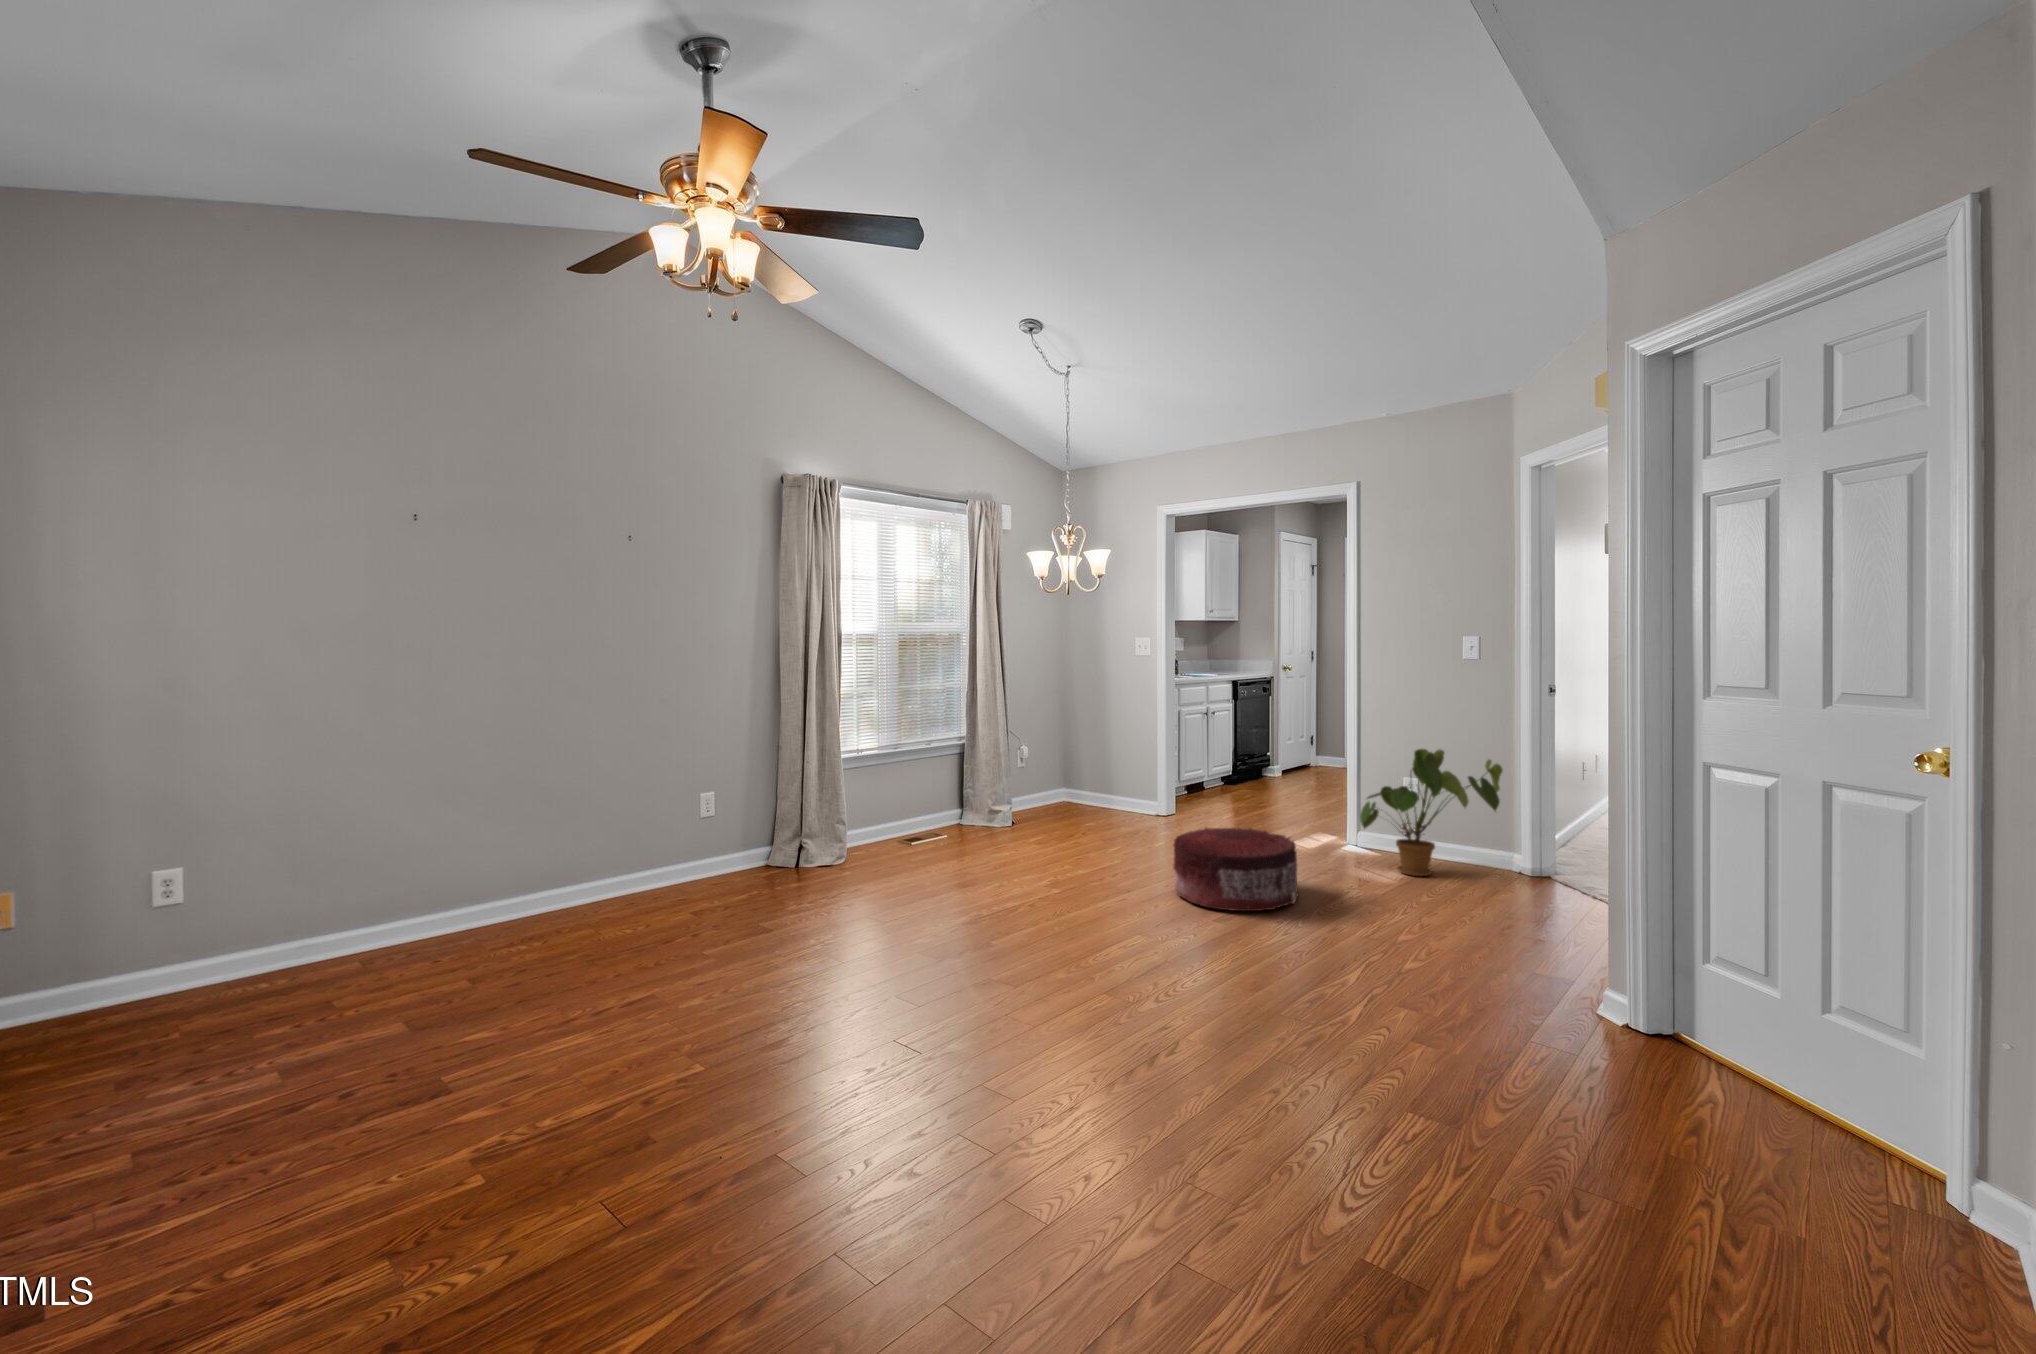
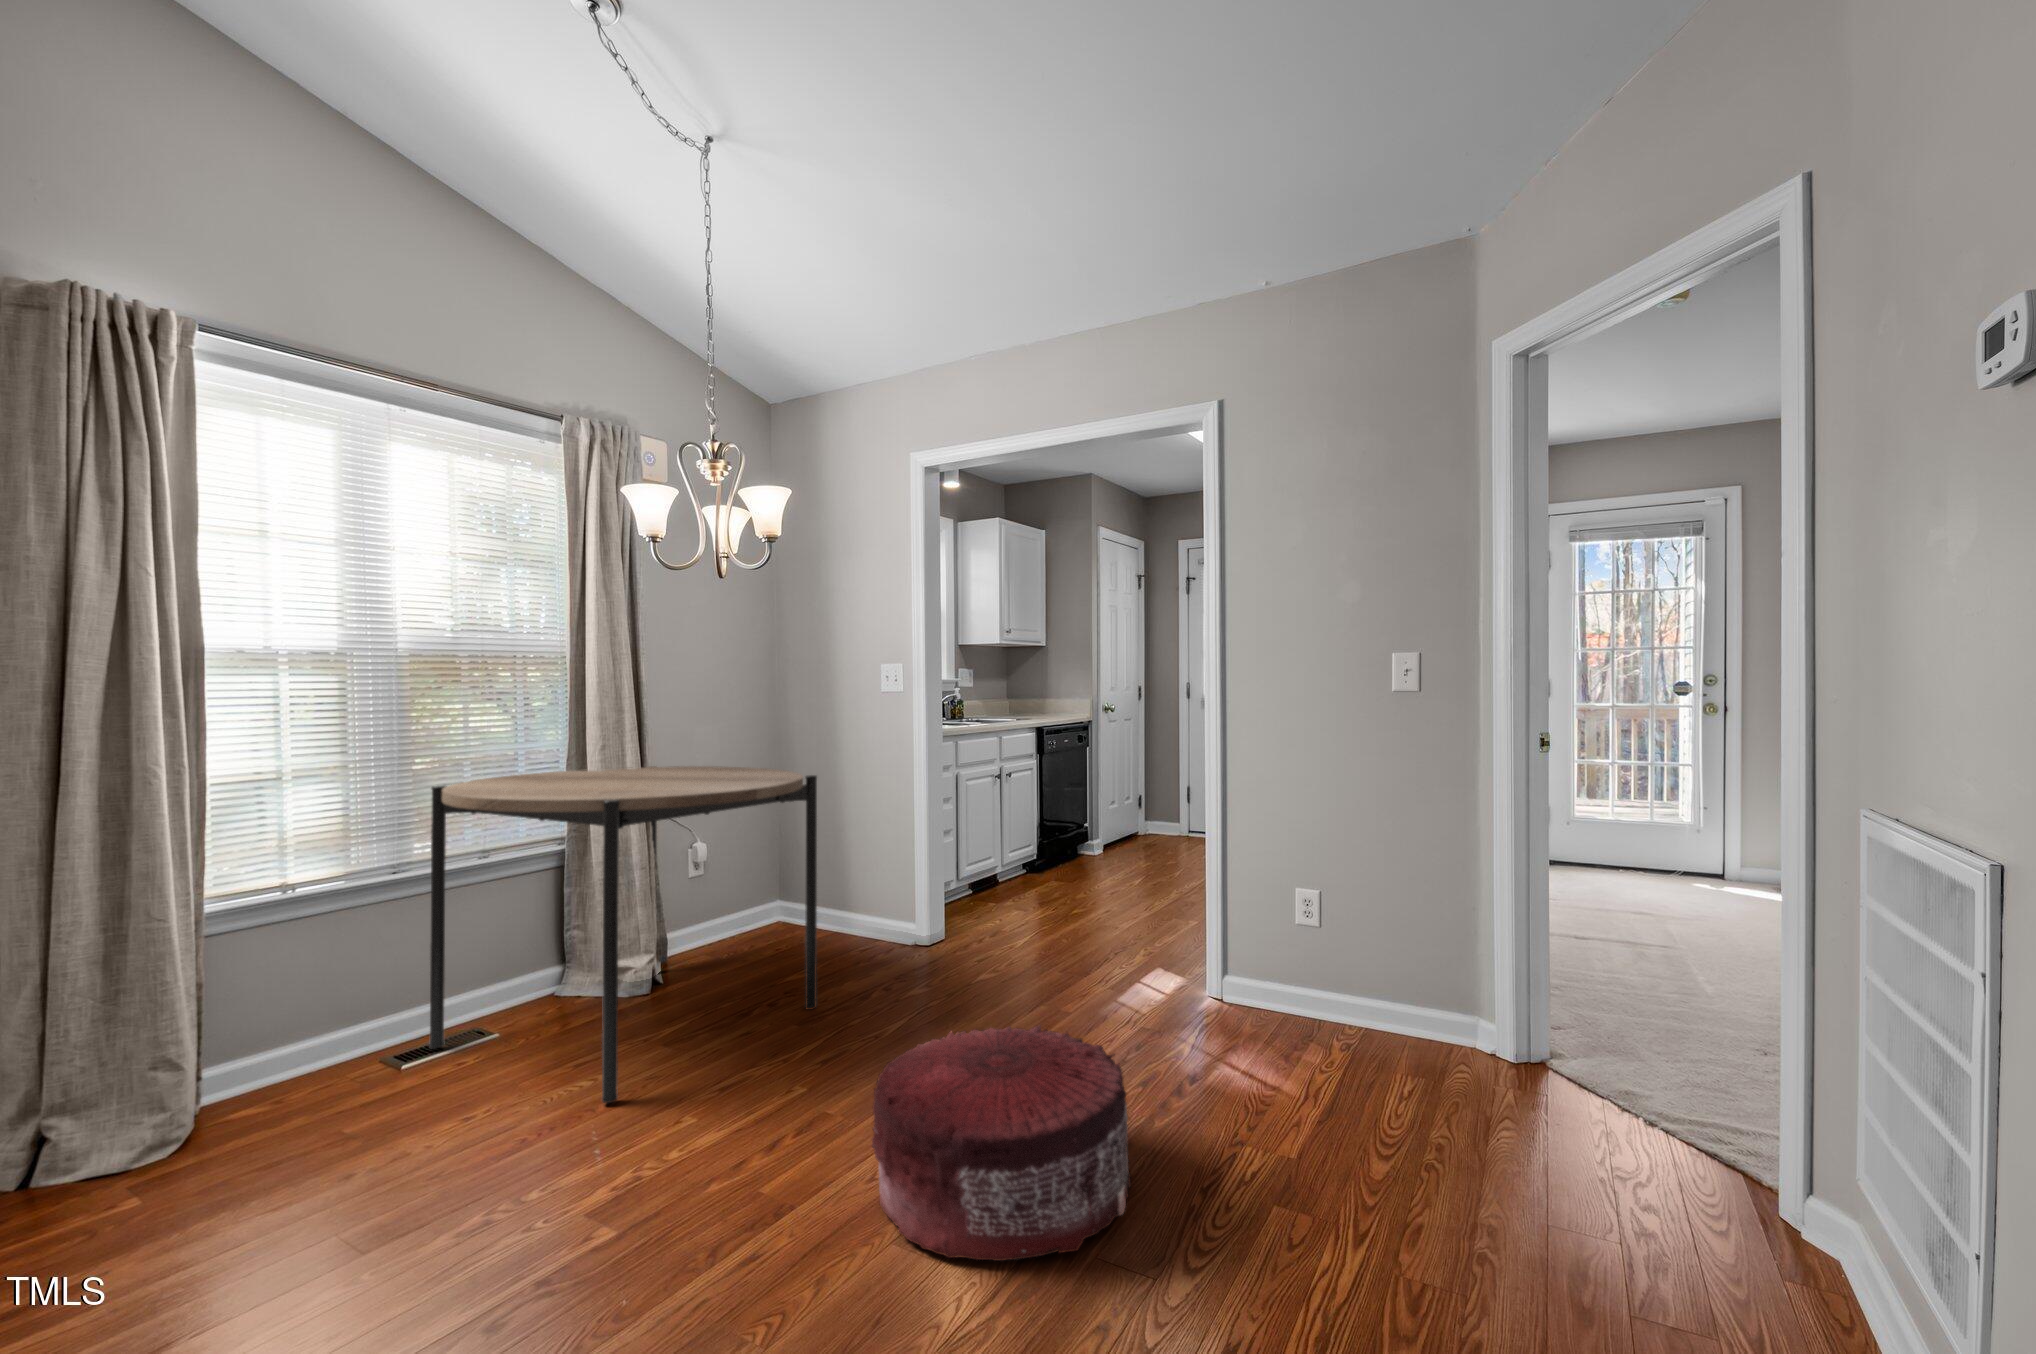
dining table: none [920,699,1115,860] -> present [429,766,817,1103]
house plant: present [1360,749,1503,876] -> none [1233,843,1475,1083]

